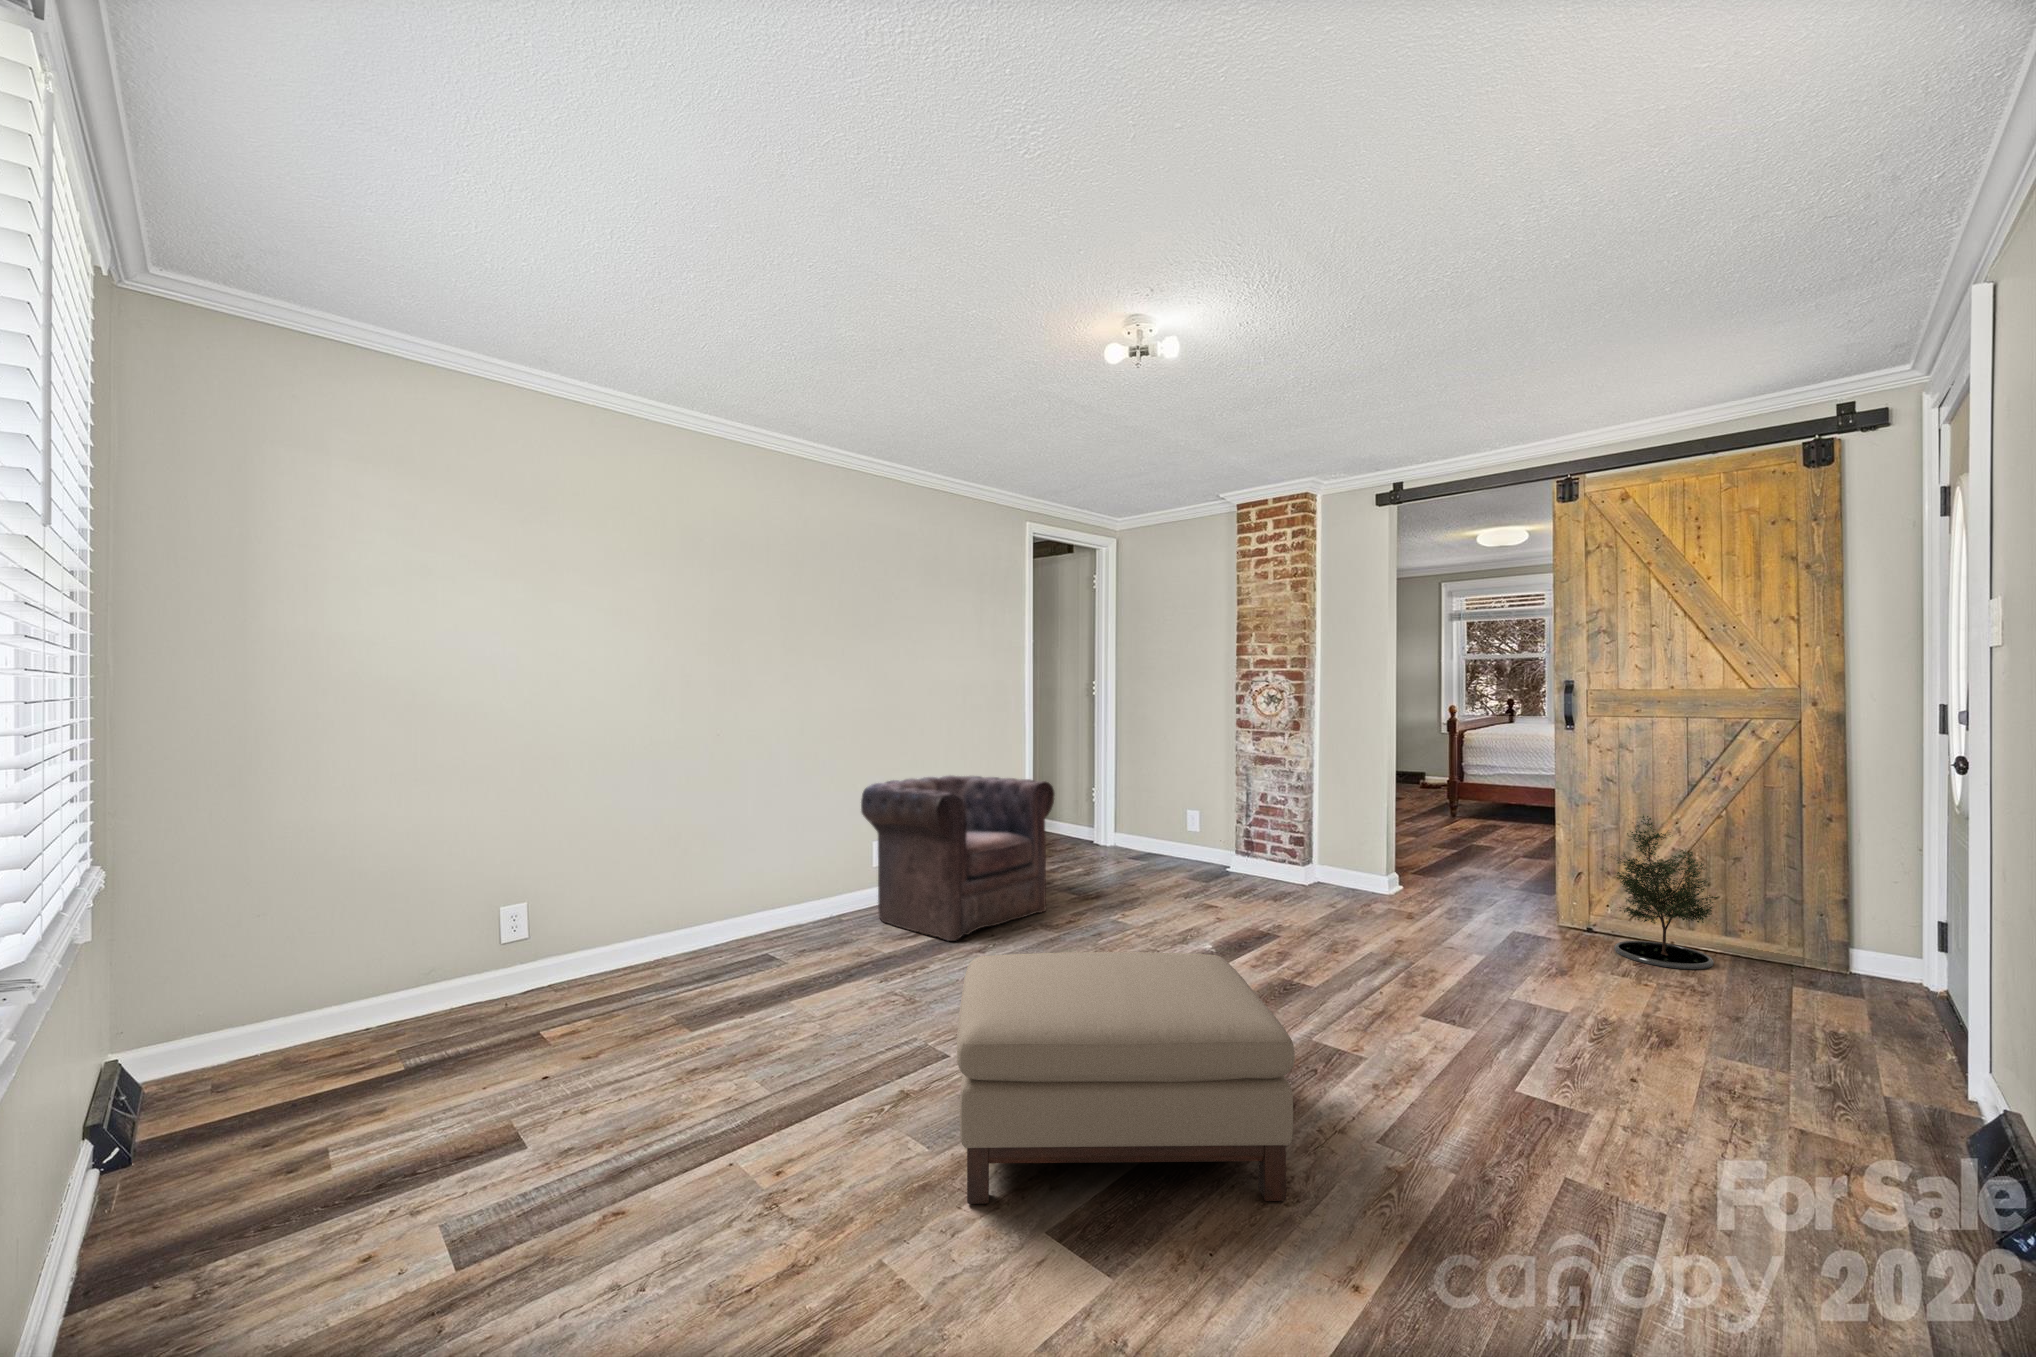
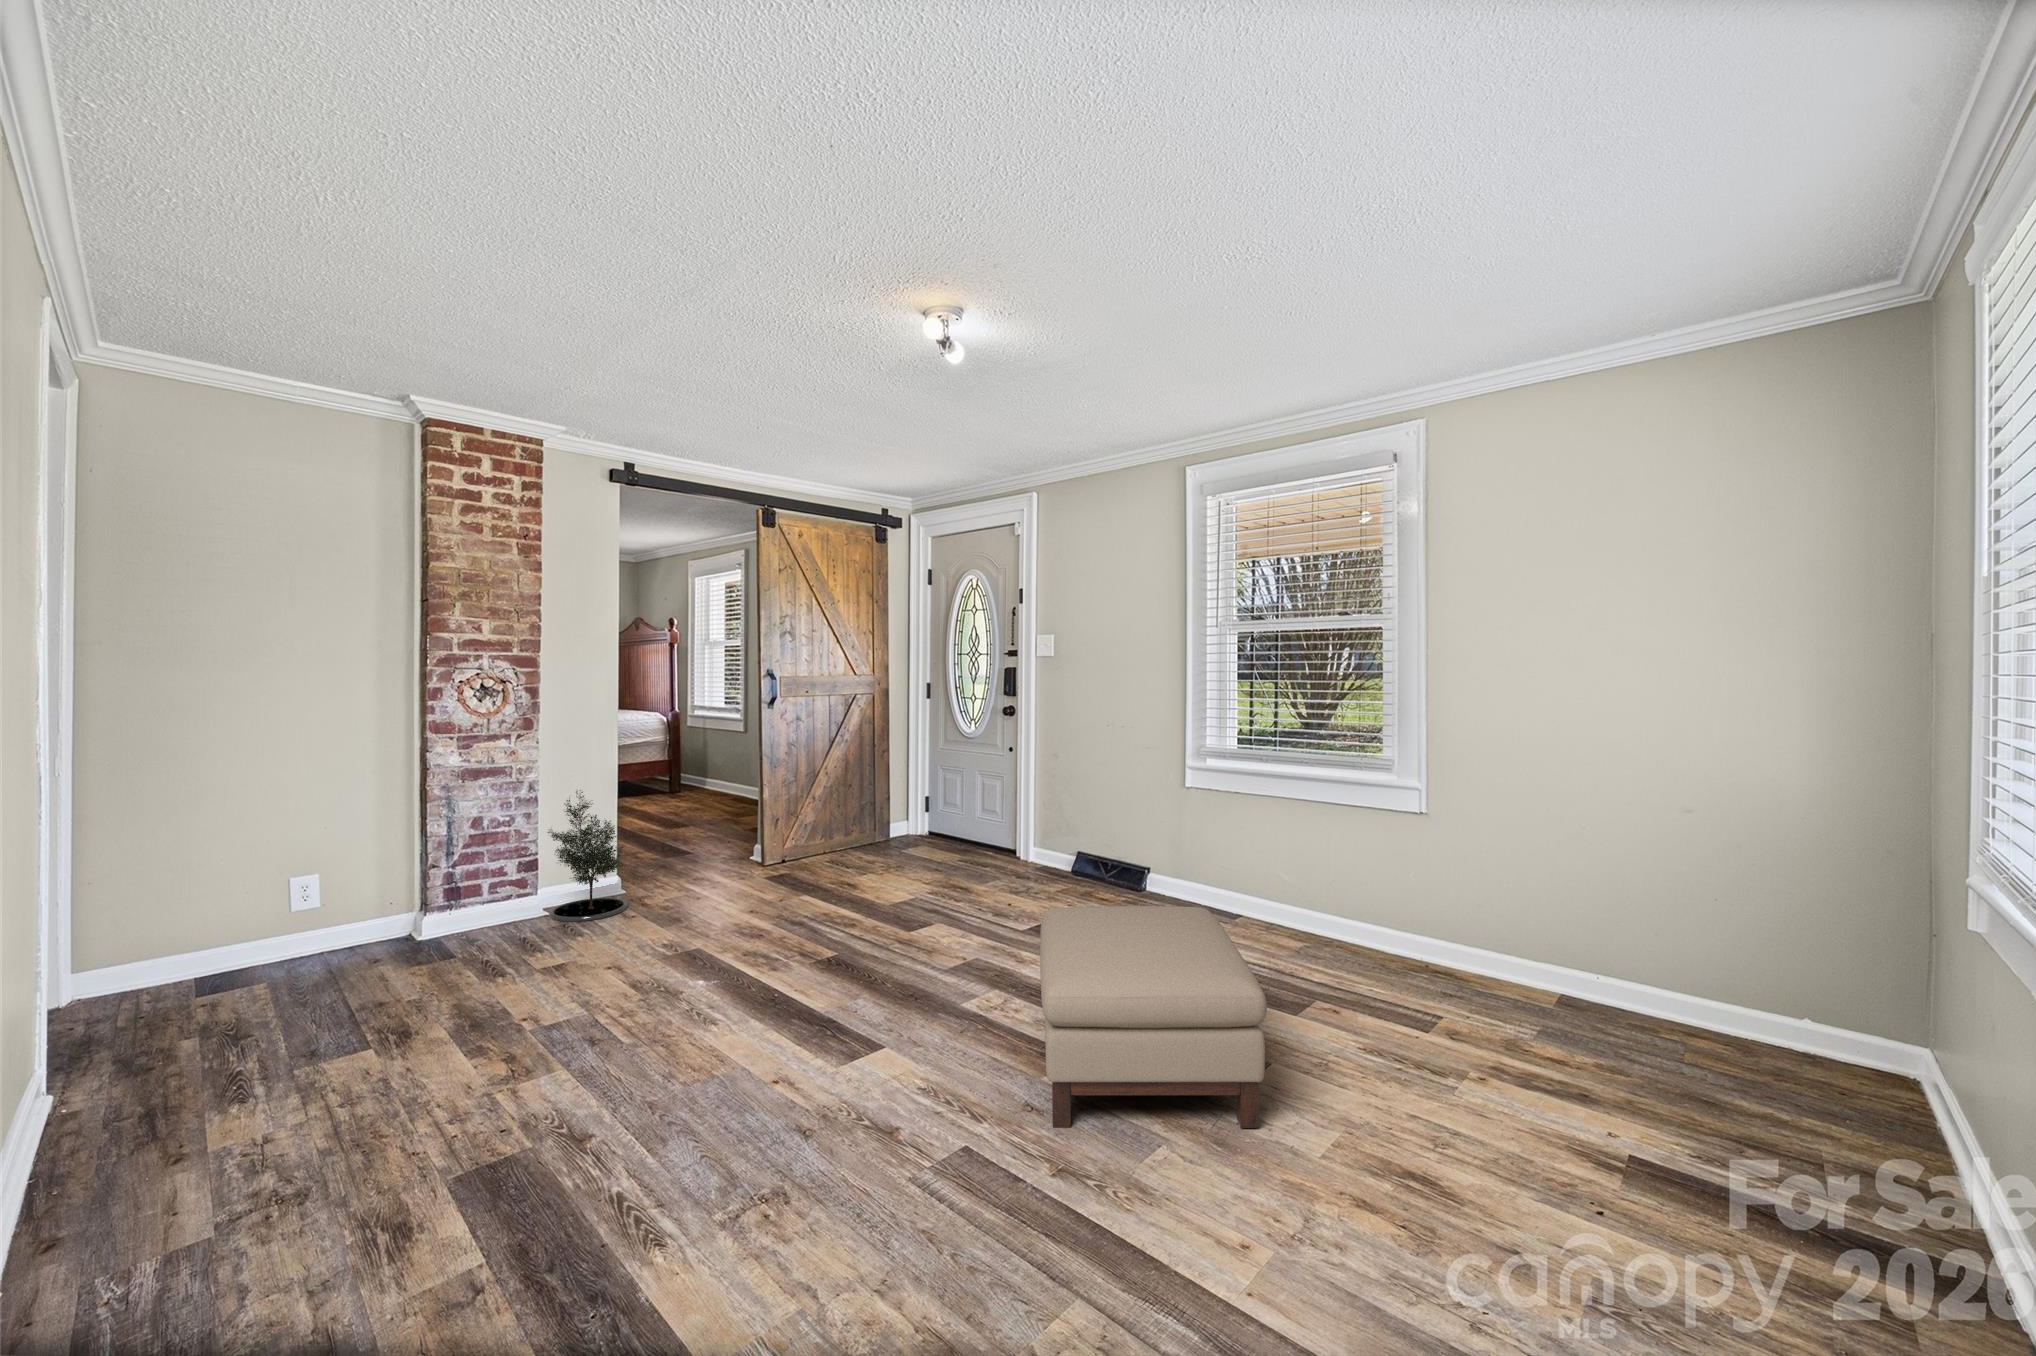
armchair: present [861,776,1054,941] -> none [91,851,528,1253]
potted tree: present [1611,816,1718,969] -> present [548,790,627,922]

